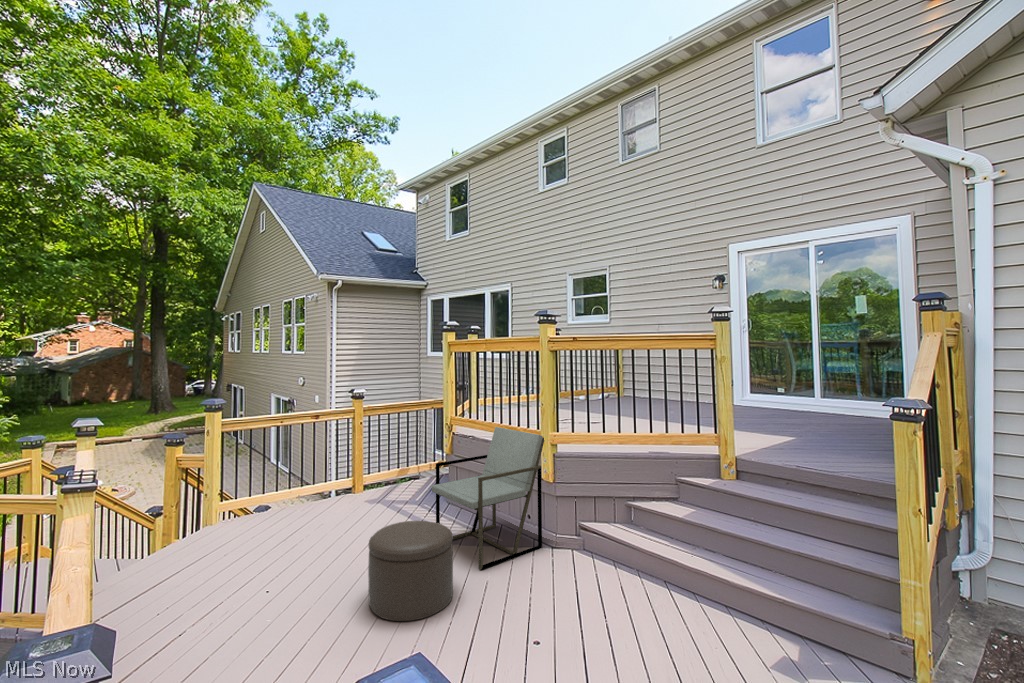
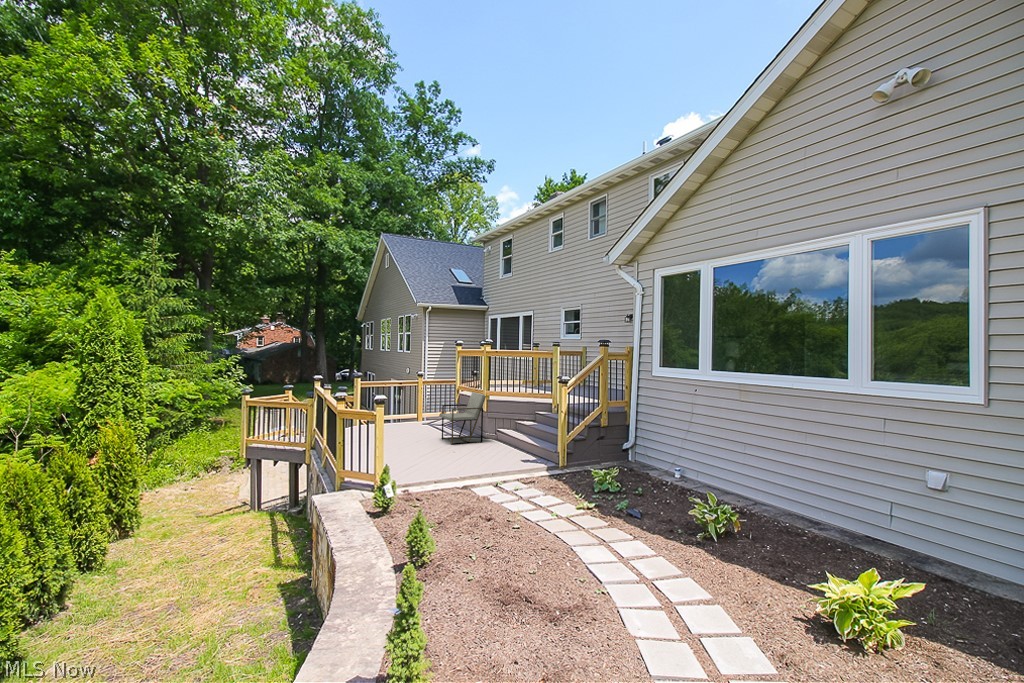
ottoman: present [368,521,453,621] -> none [407,422,437,450]

